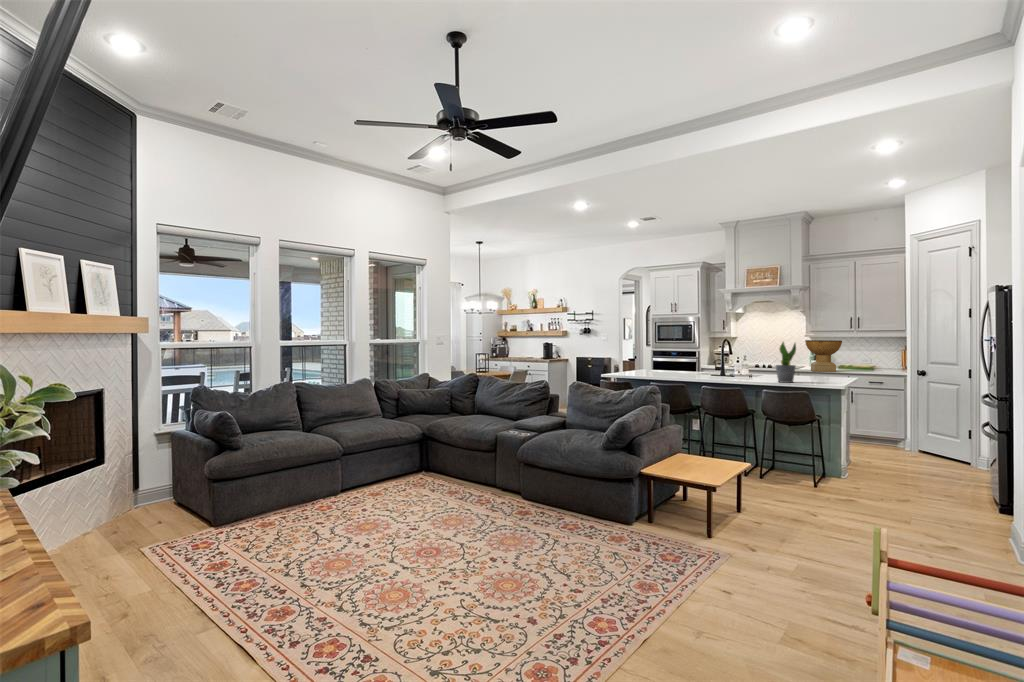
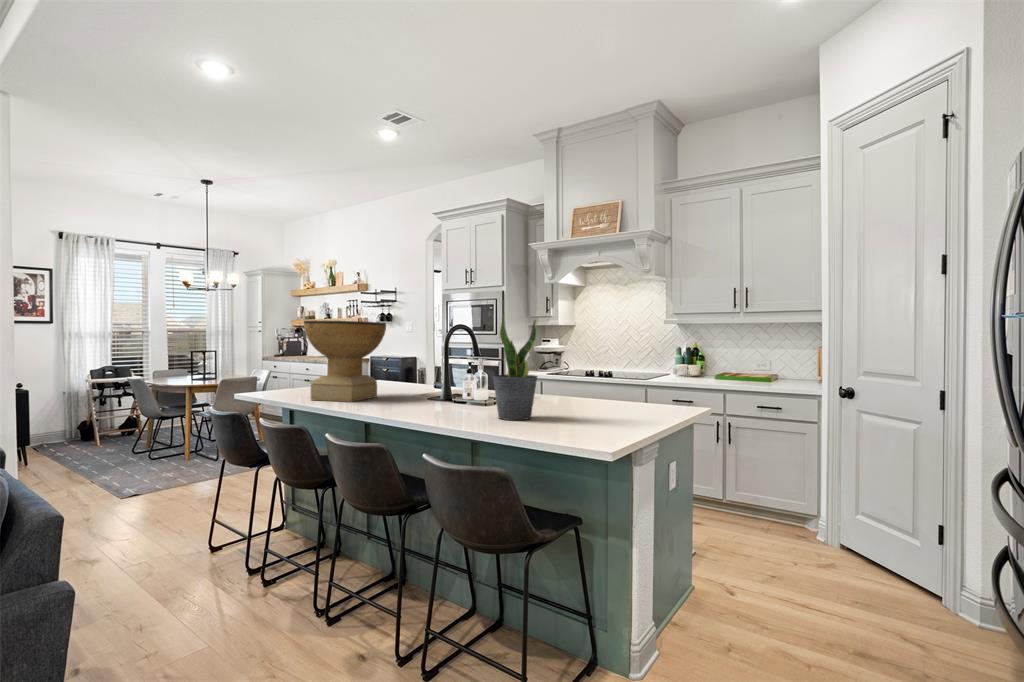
decorative bowl: present [805,340,842,372] -> present [304,320,386,402]

